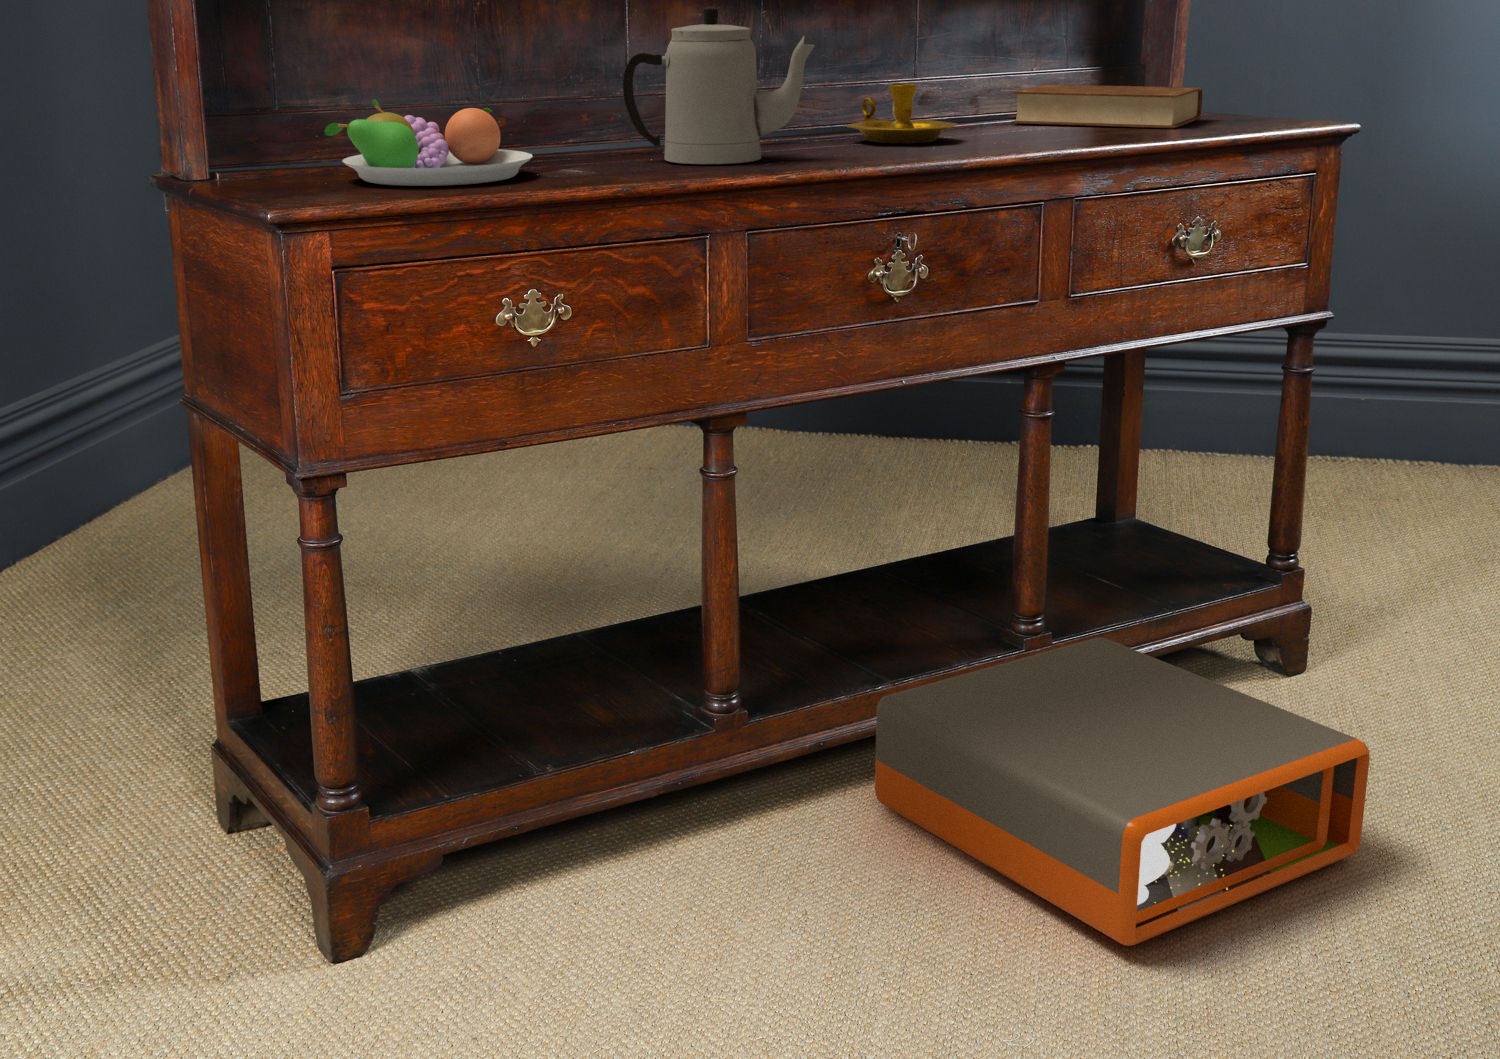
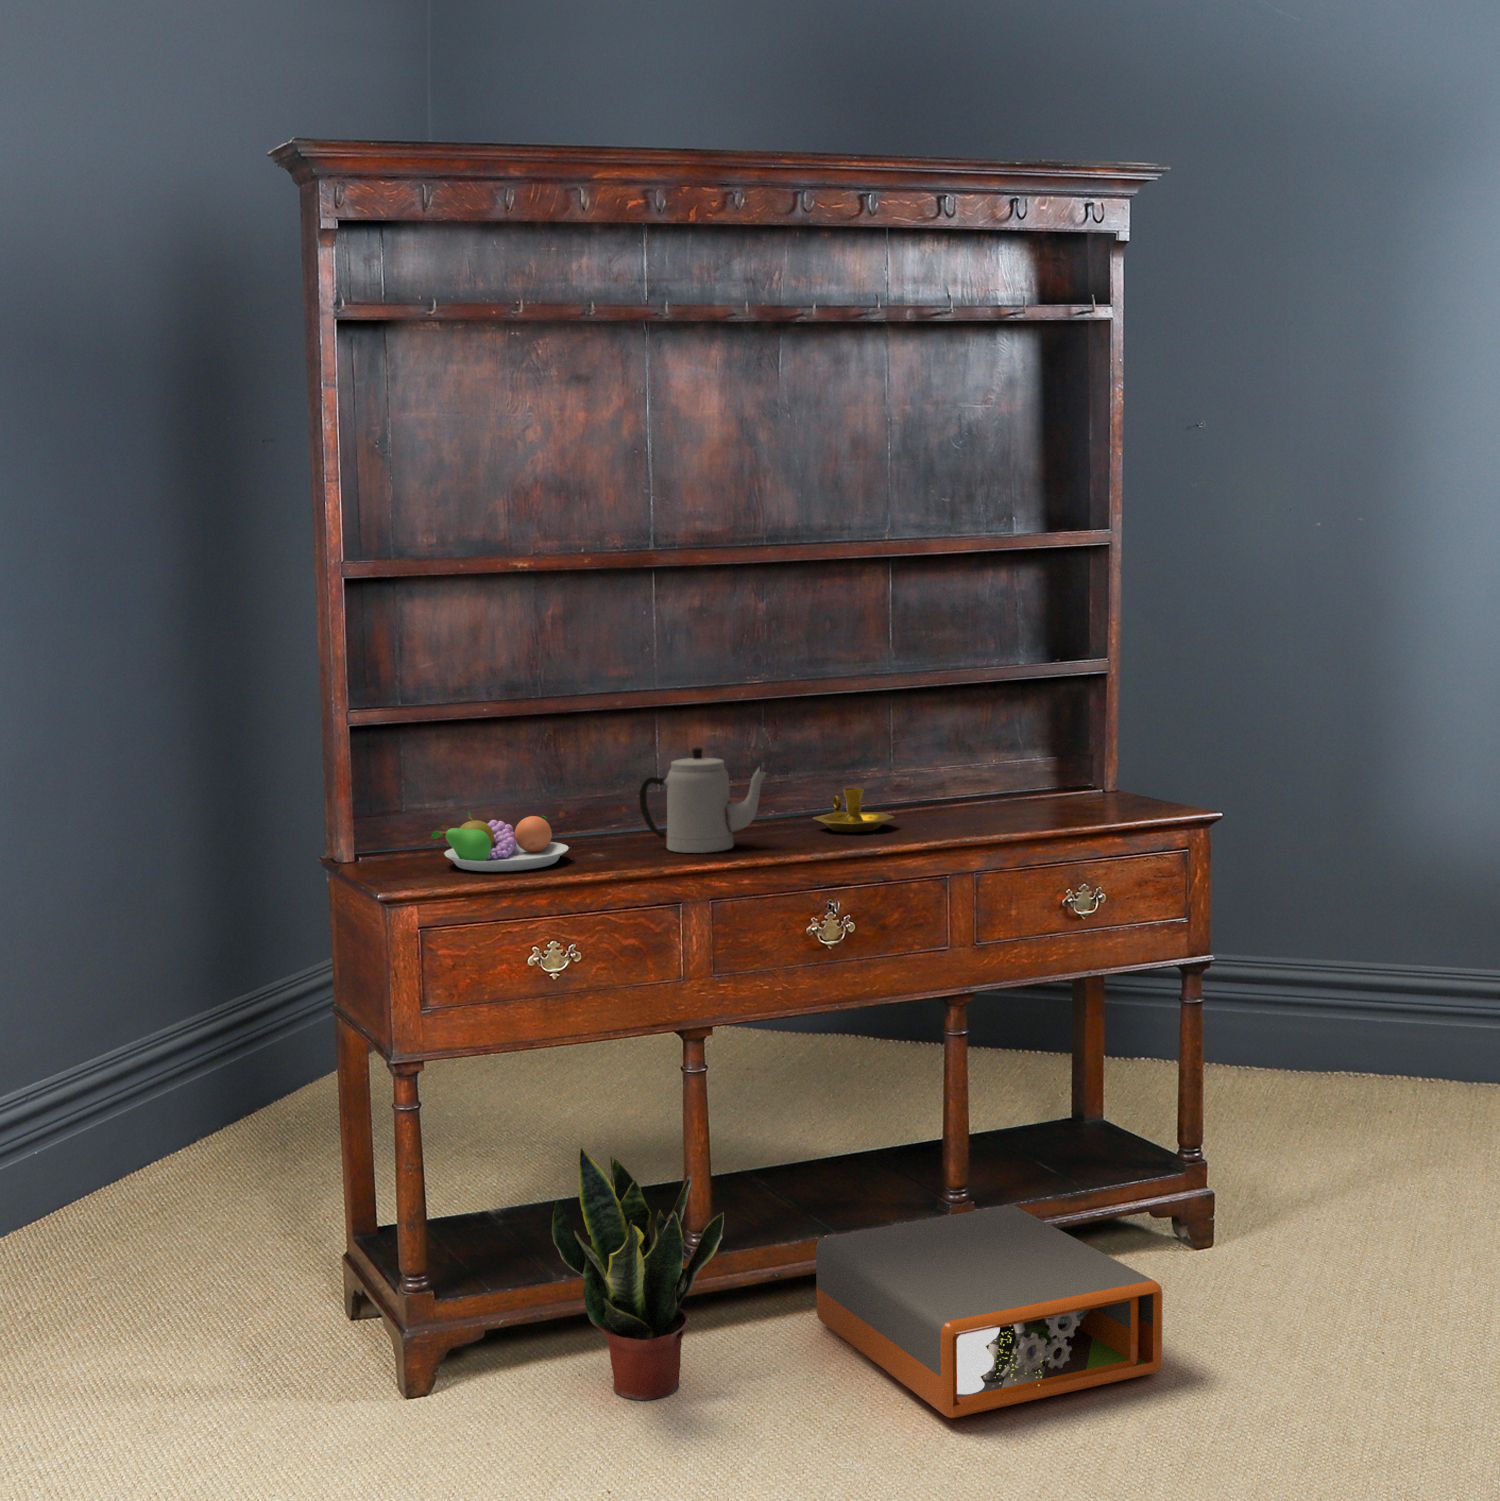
book: present [1011,84,1202,128] -> none [960,776,1109,817]
potted plant: none [544,597,785,940] -> present [552,1148,724,1400]

